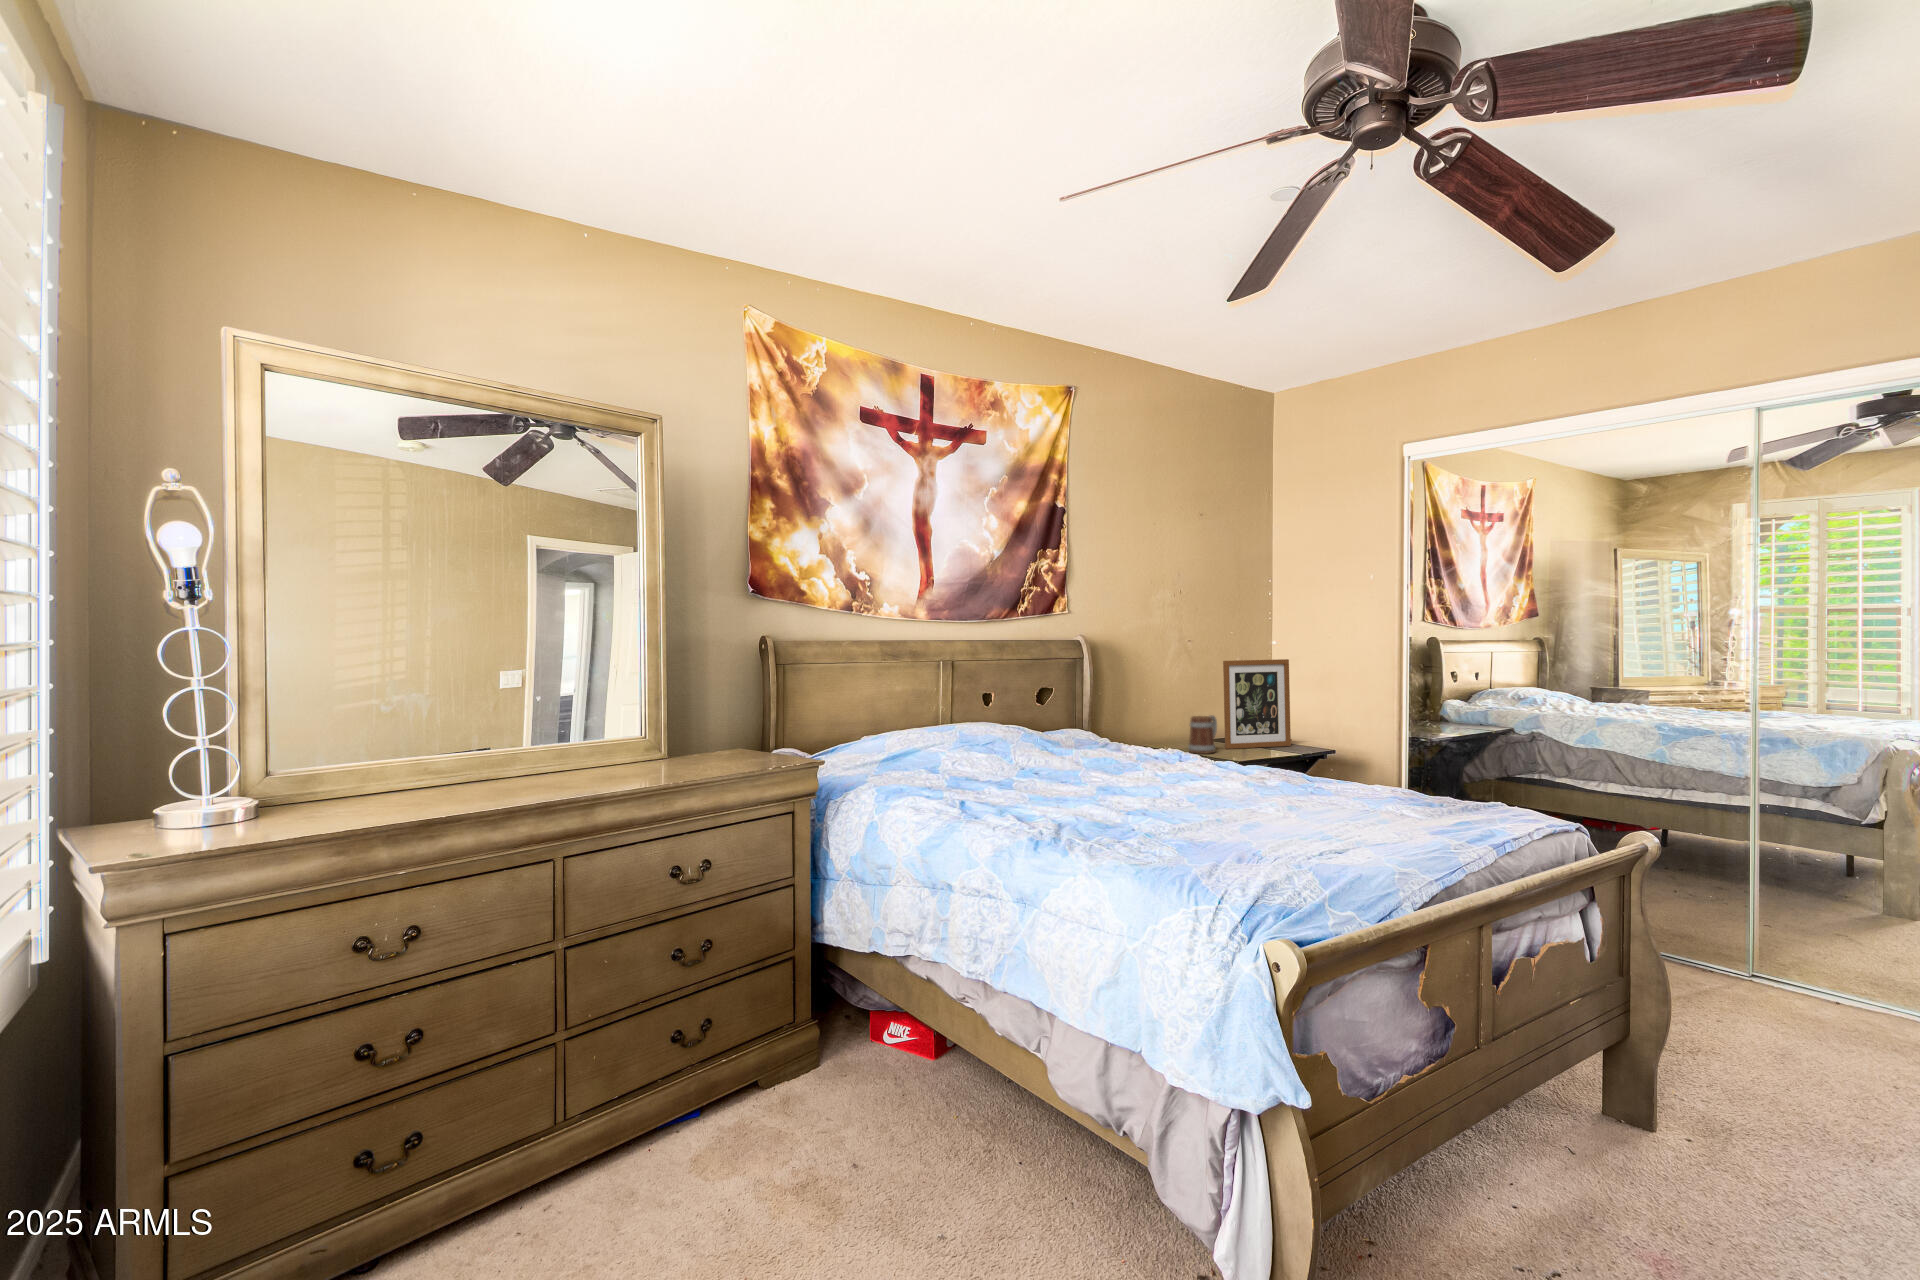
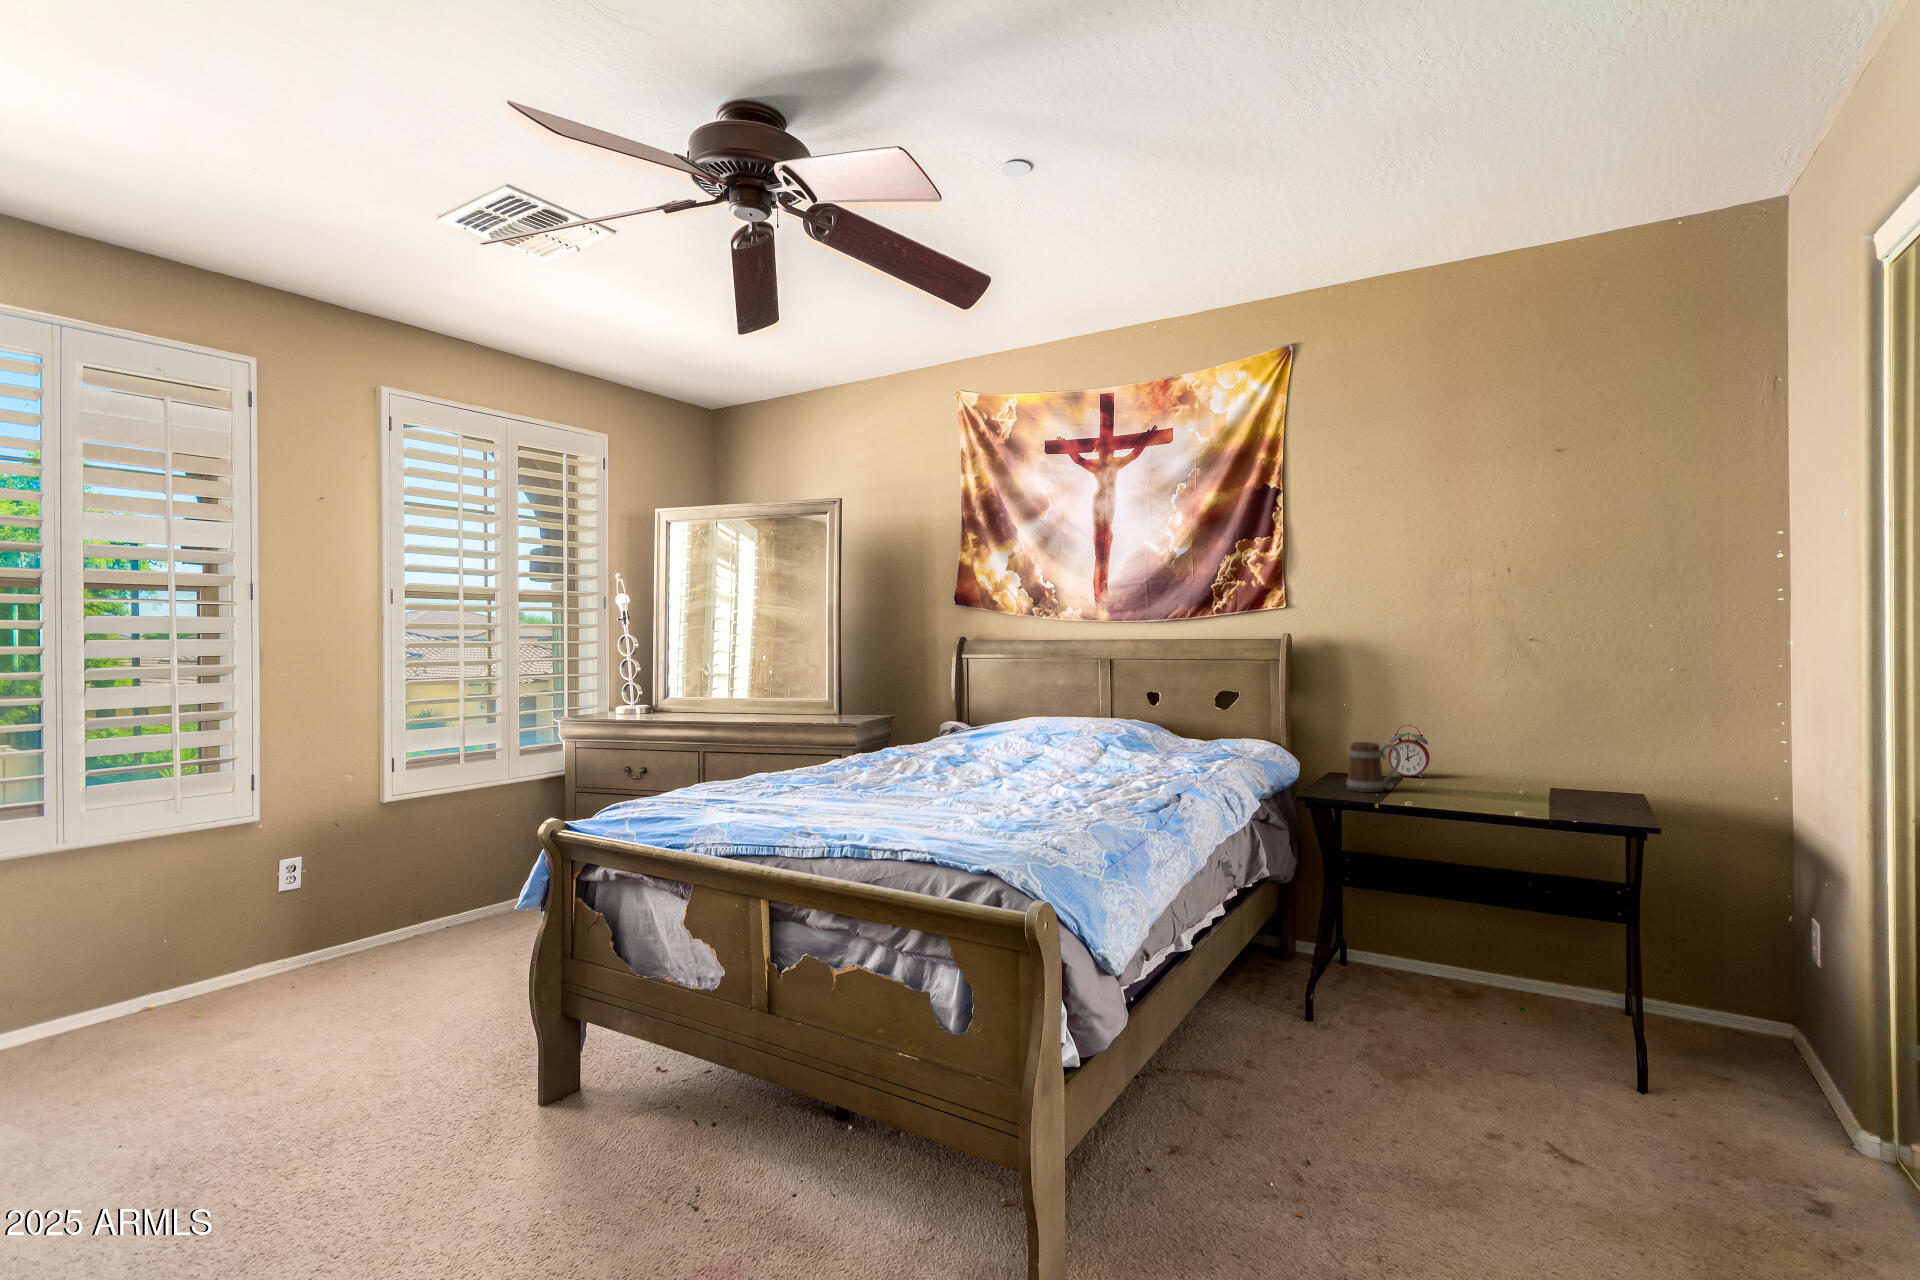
picture frame: present [1223,659,1291,749] -> none [1424,672,1537,807]
alarm clock: none [1135,704,1164,744] -> present [1388,725,1430,777]

